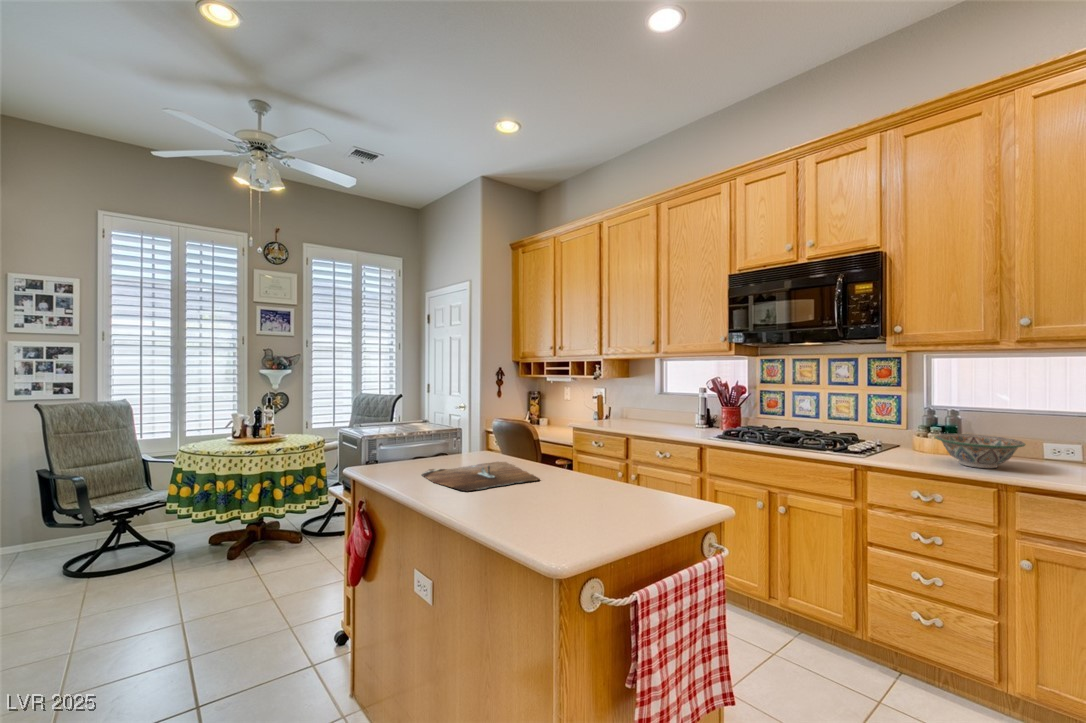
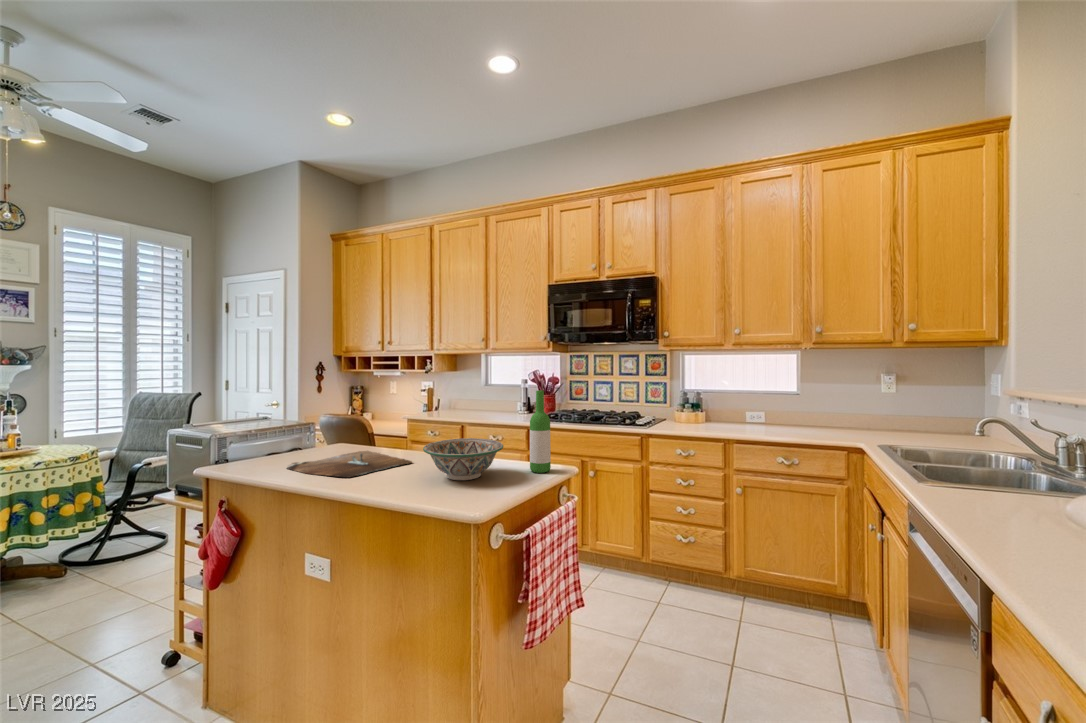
wine bottle: none [665,405,692,510] -> present [530,390,551,473]
decorative bowl: present [935,434,1025,468] -> present [423,438,503,480]

